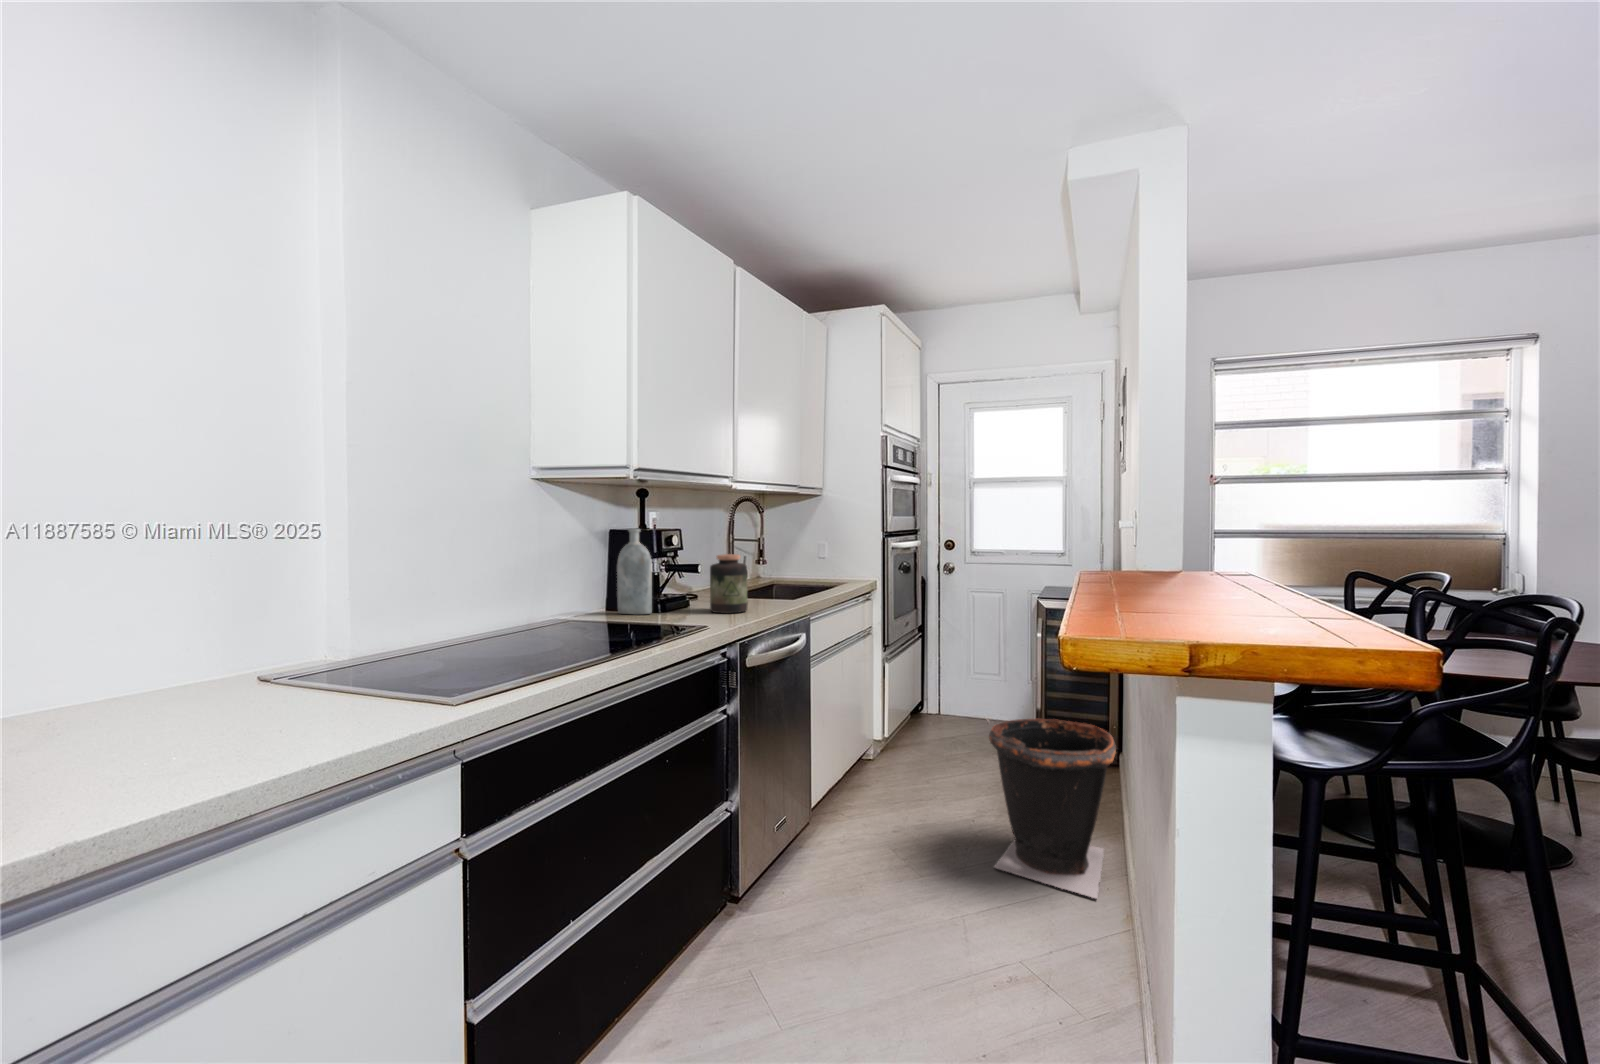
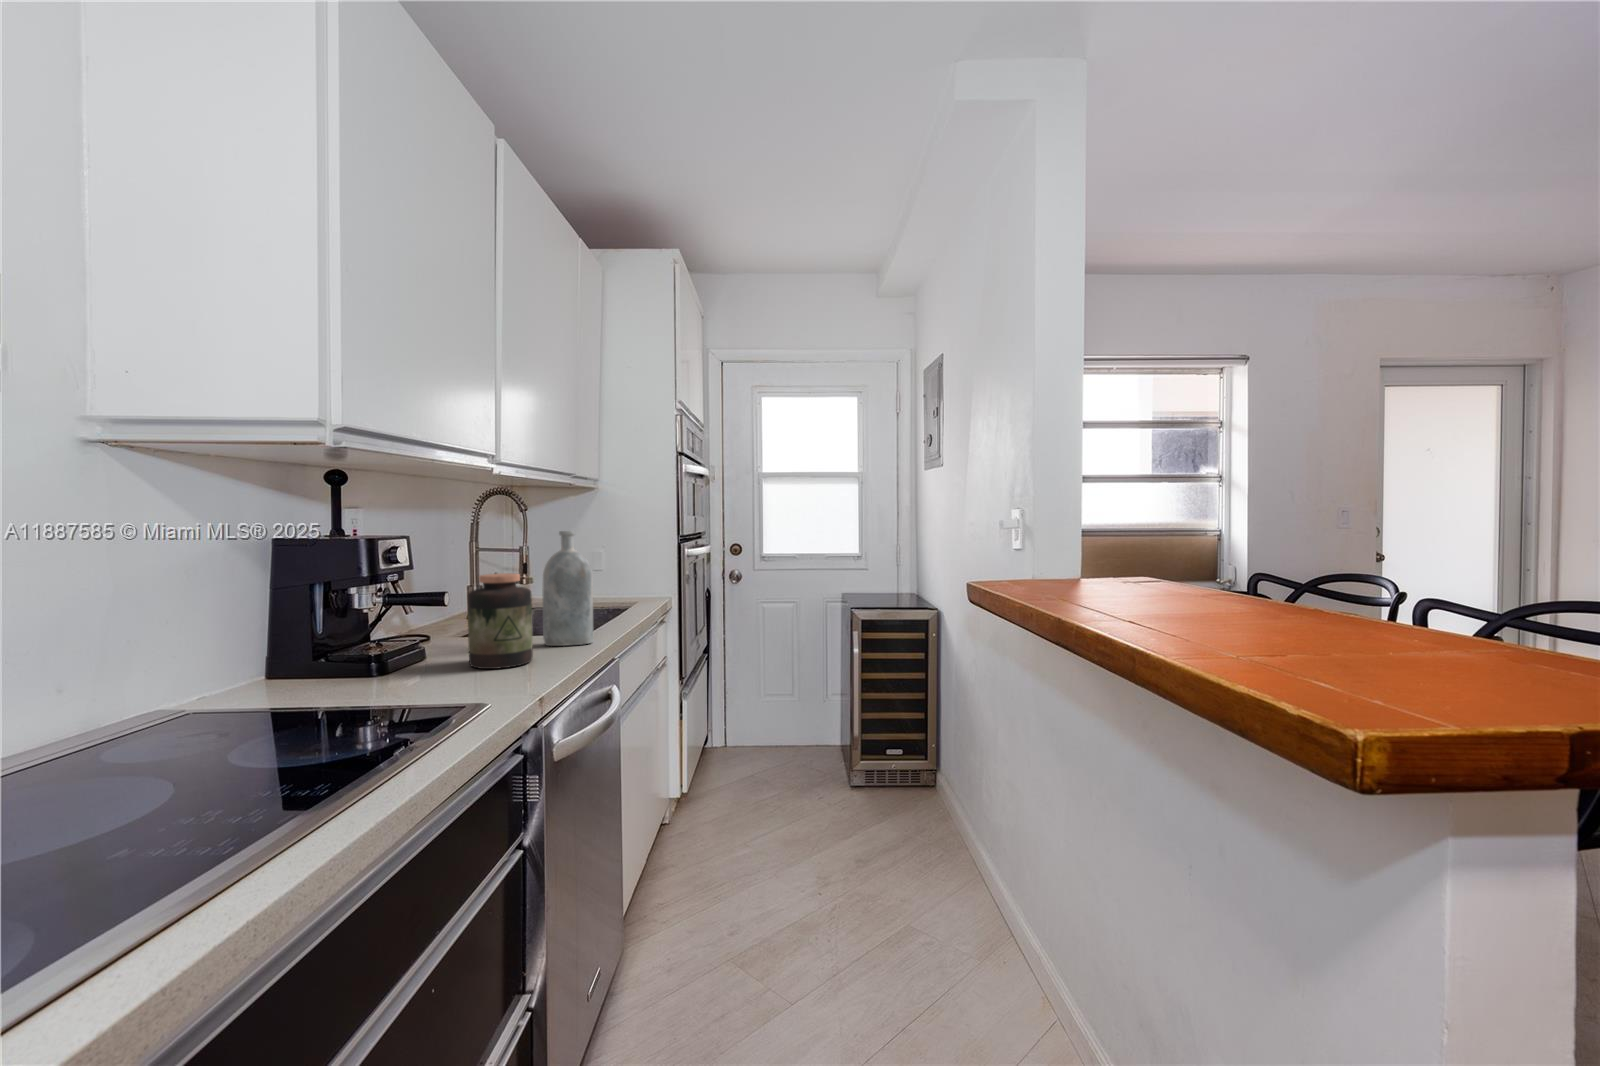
bottle: present [617,529,652,614] -> present [542,531,593,646]
trash can: present [987,719,1116,898] -> none [855,756,1009,981]

